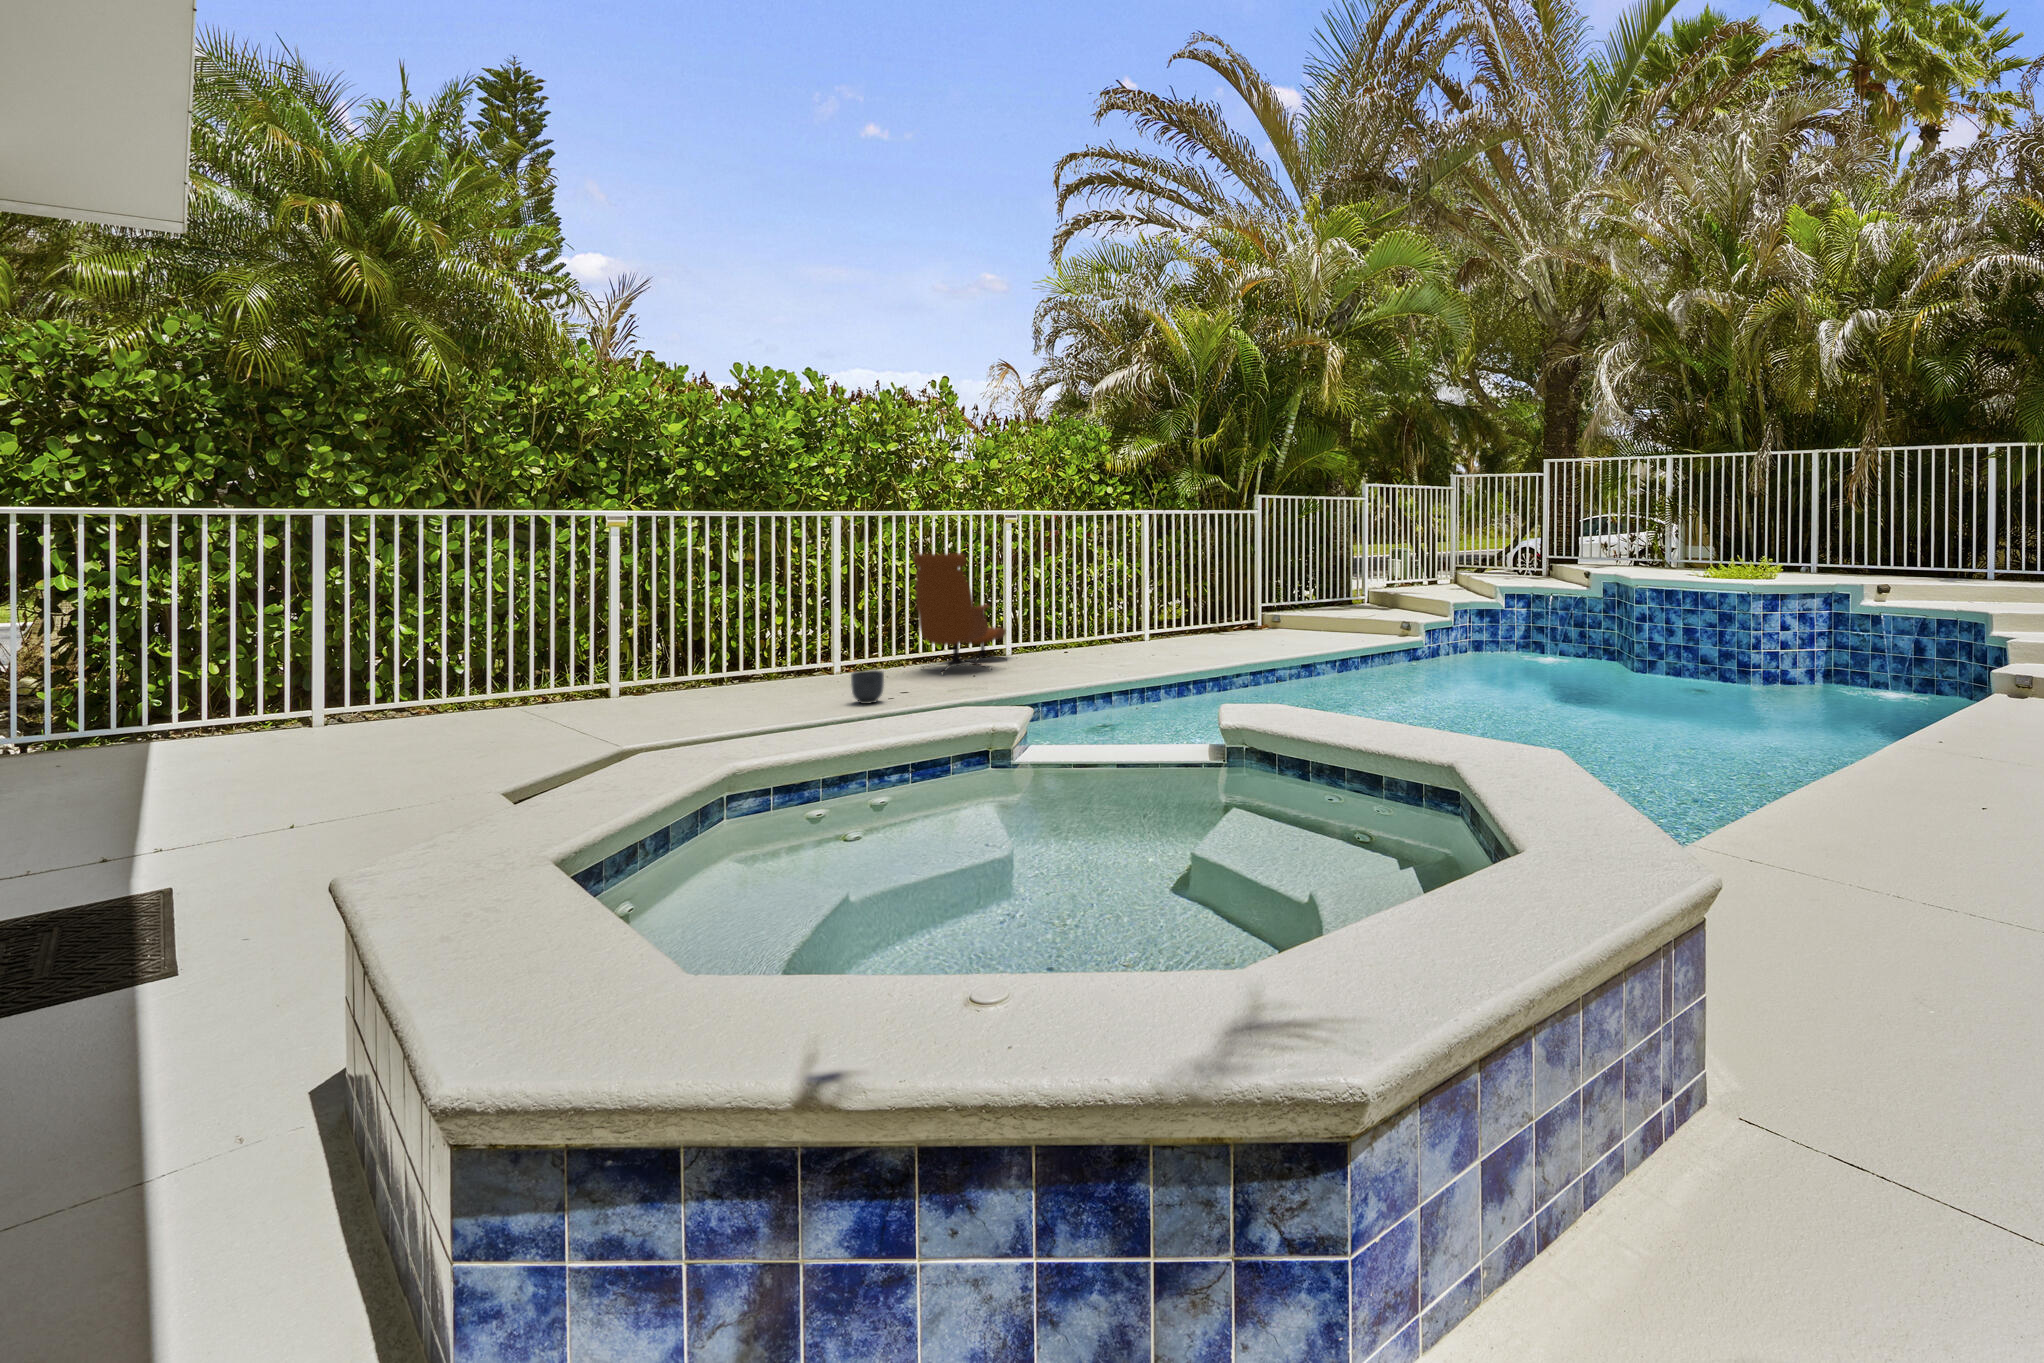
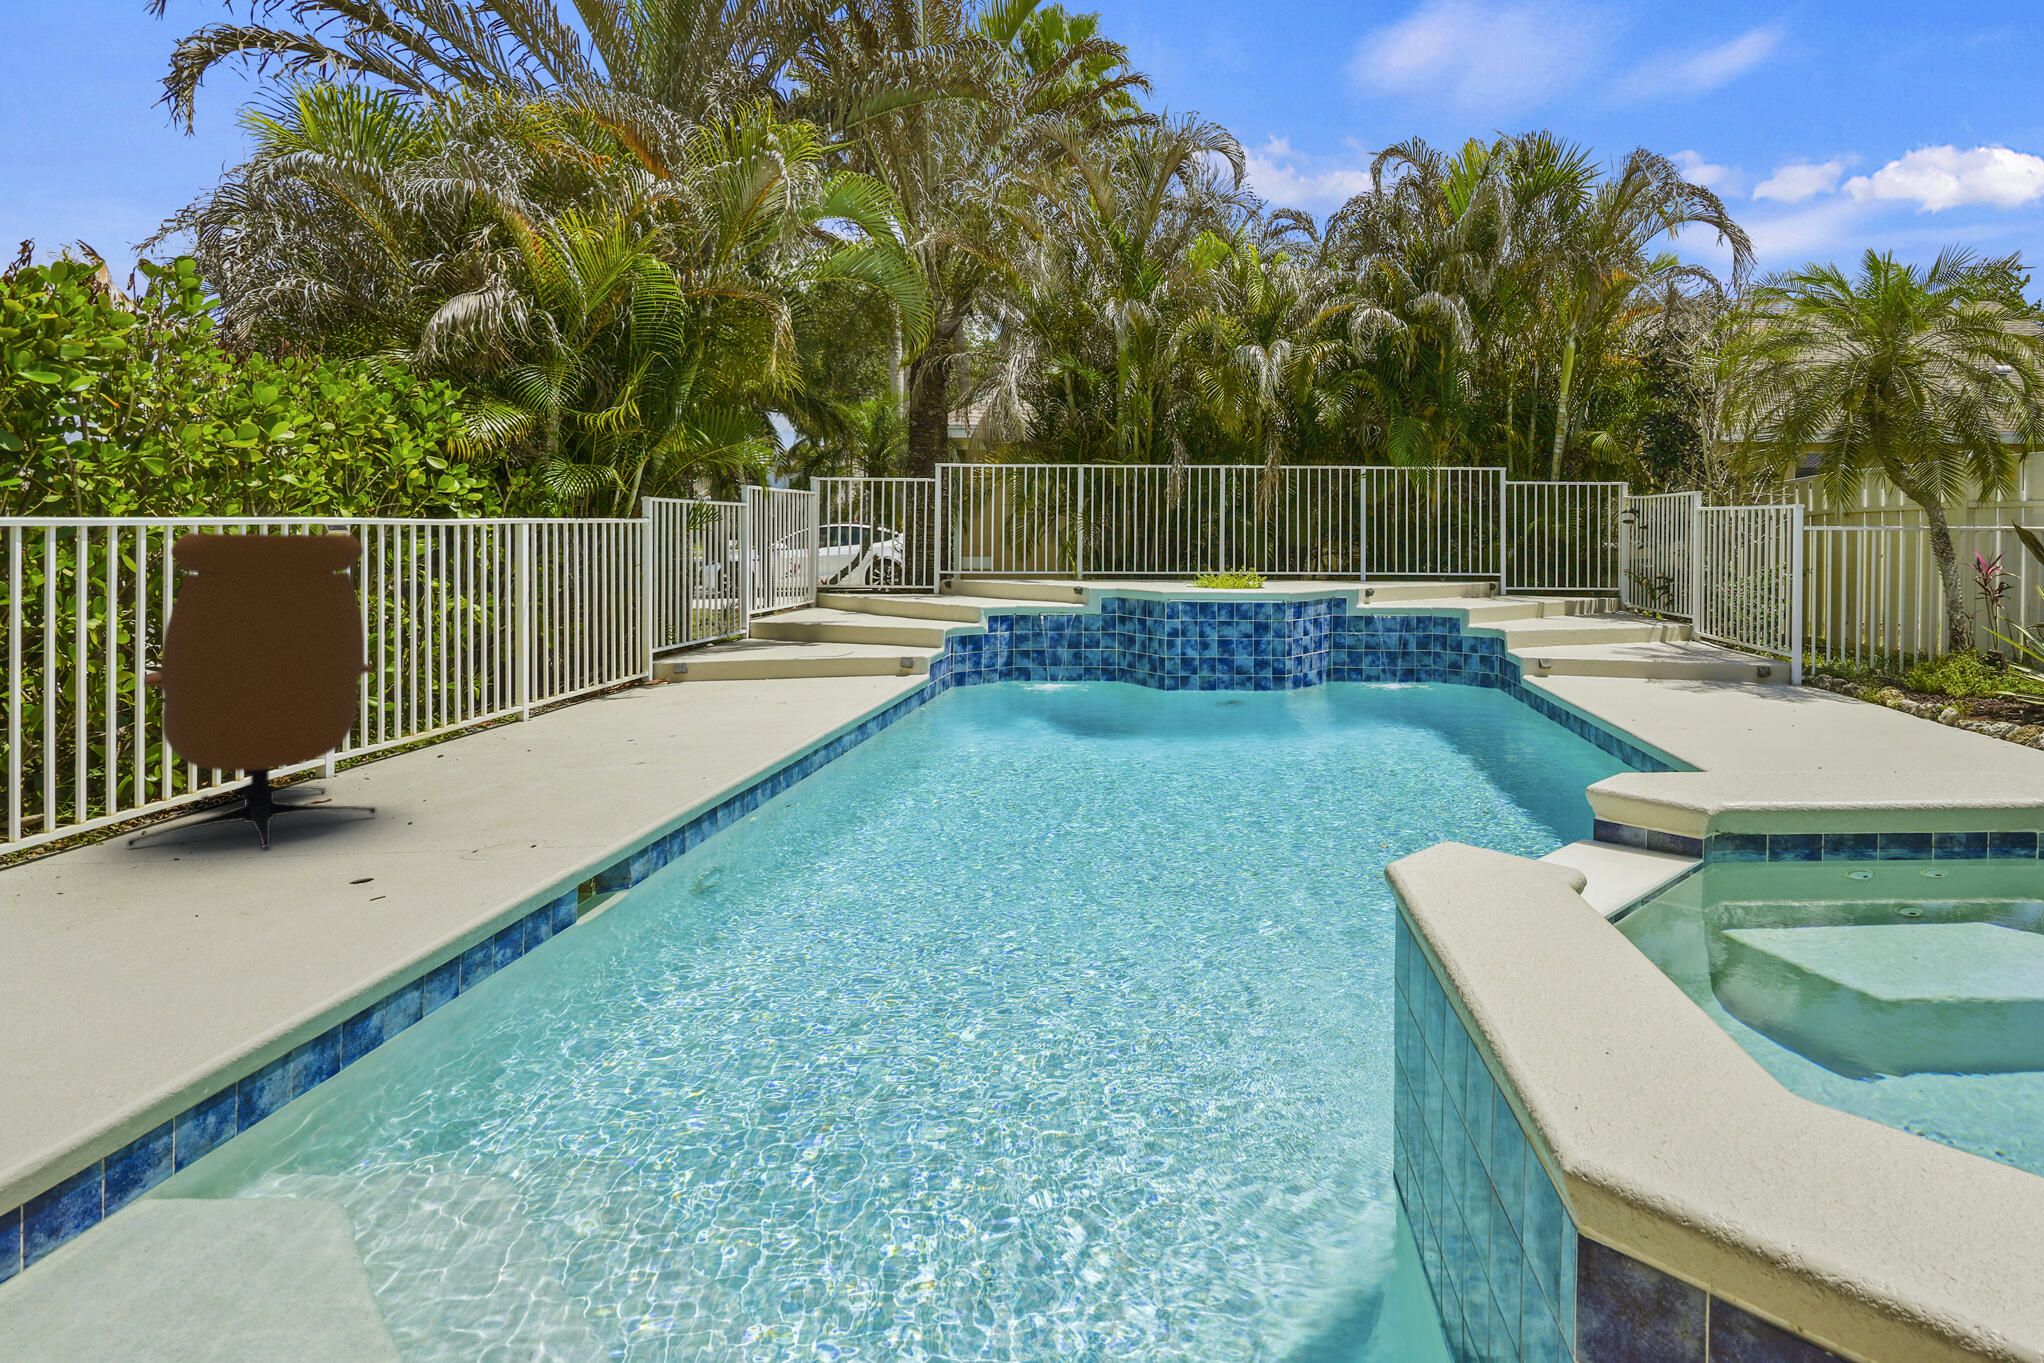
planter: present [851,670,884,704] -> none [226,851,347,960]

